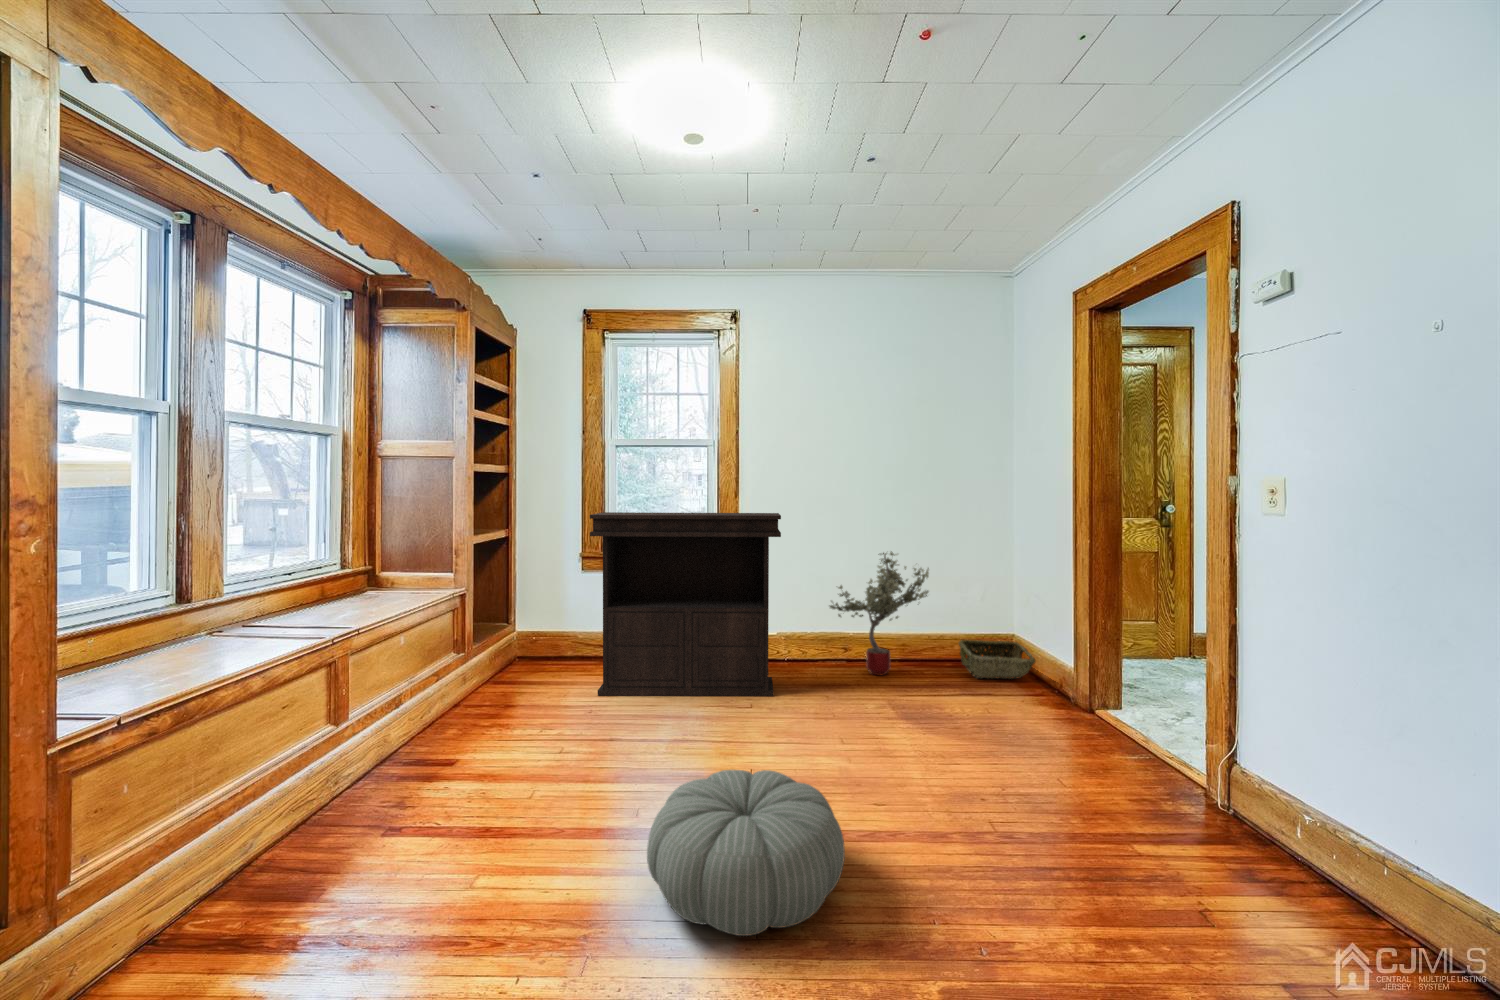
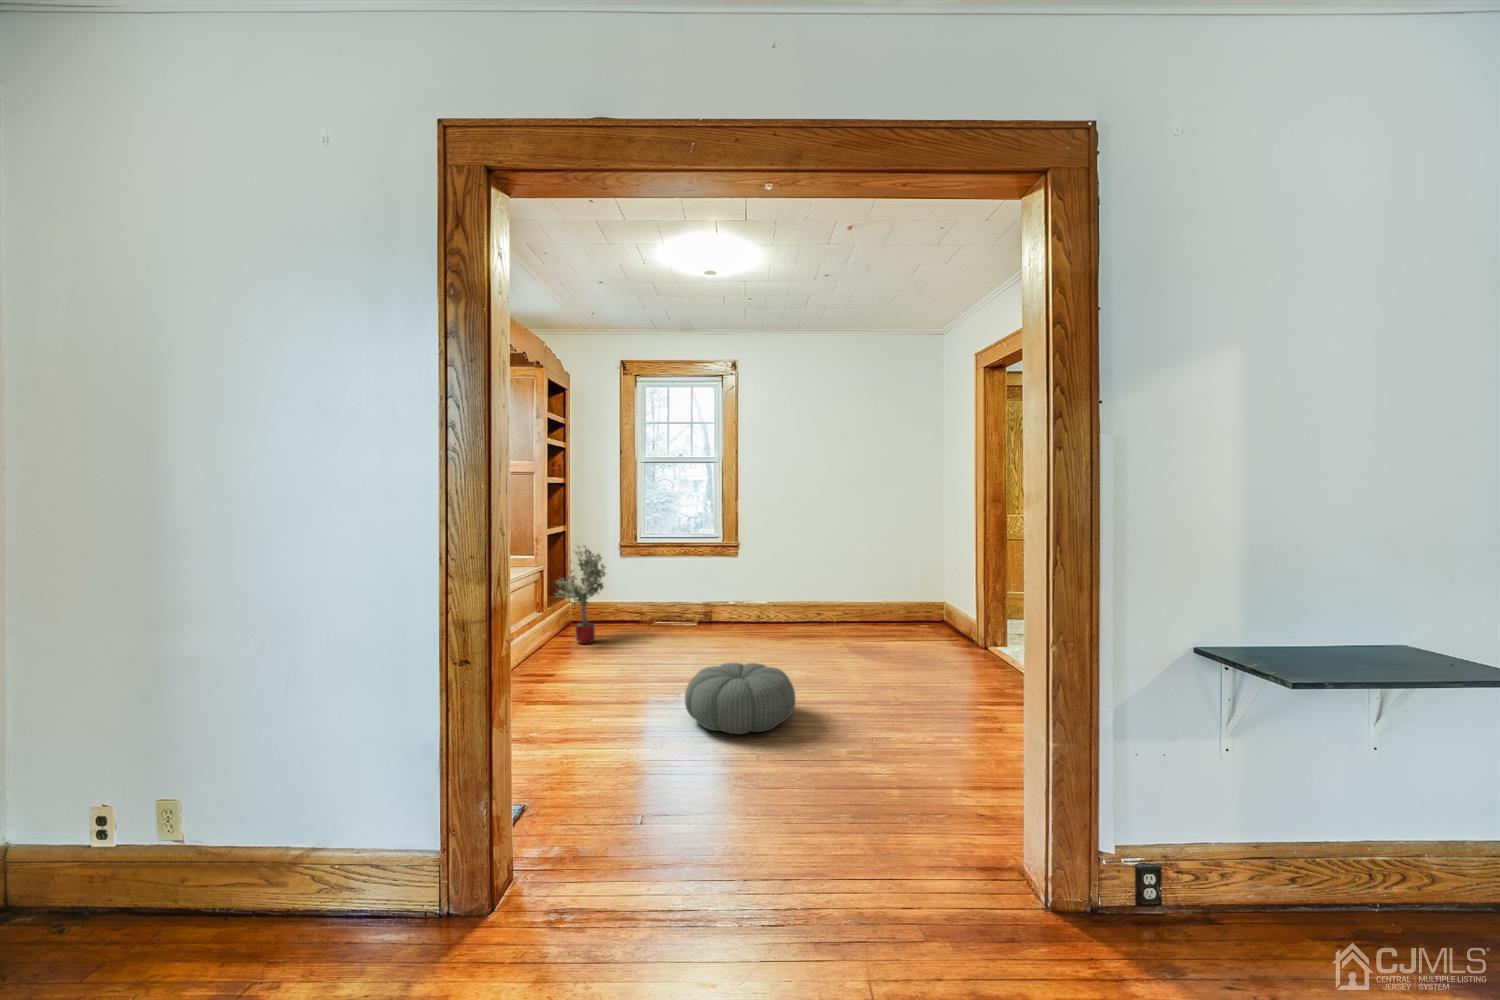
console table: present [590,512,781,696] -> none [632,512,767,643]
potted tree: present [829,551,929,675] -> present [555,545,605,644]
woven basket: present [959,640,1035,679] -> none [901,605,955,633]

